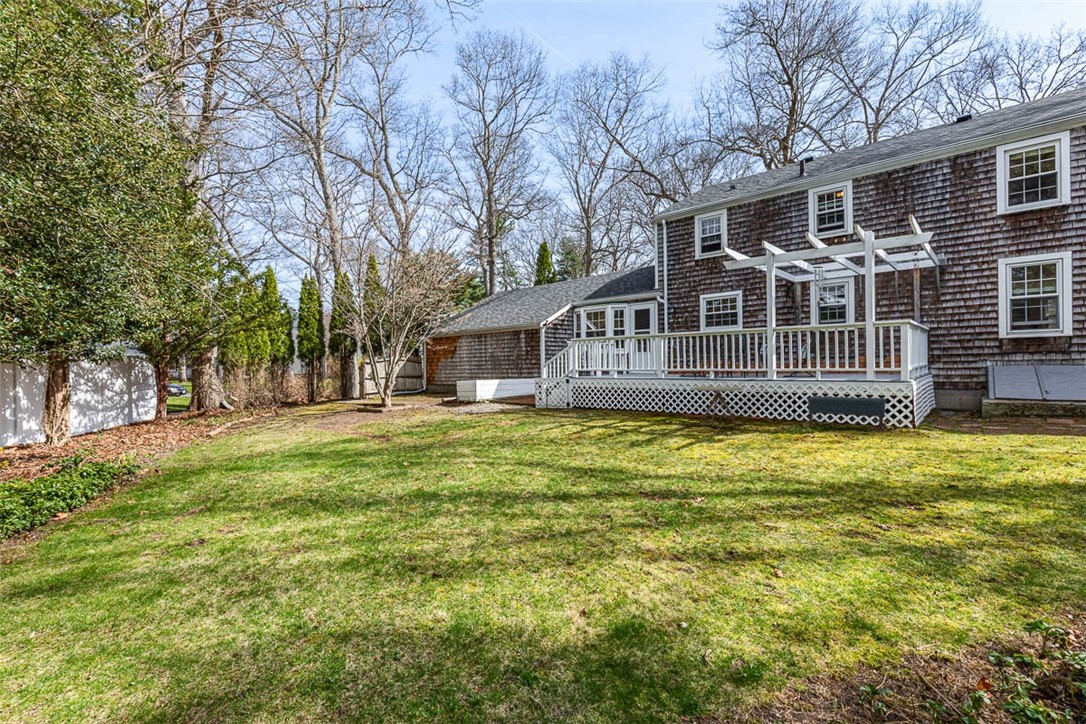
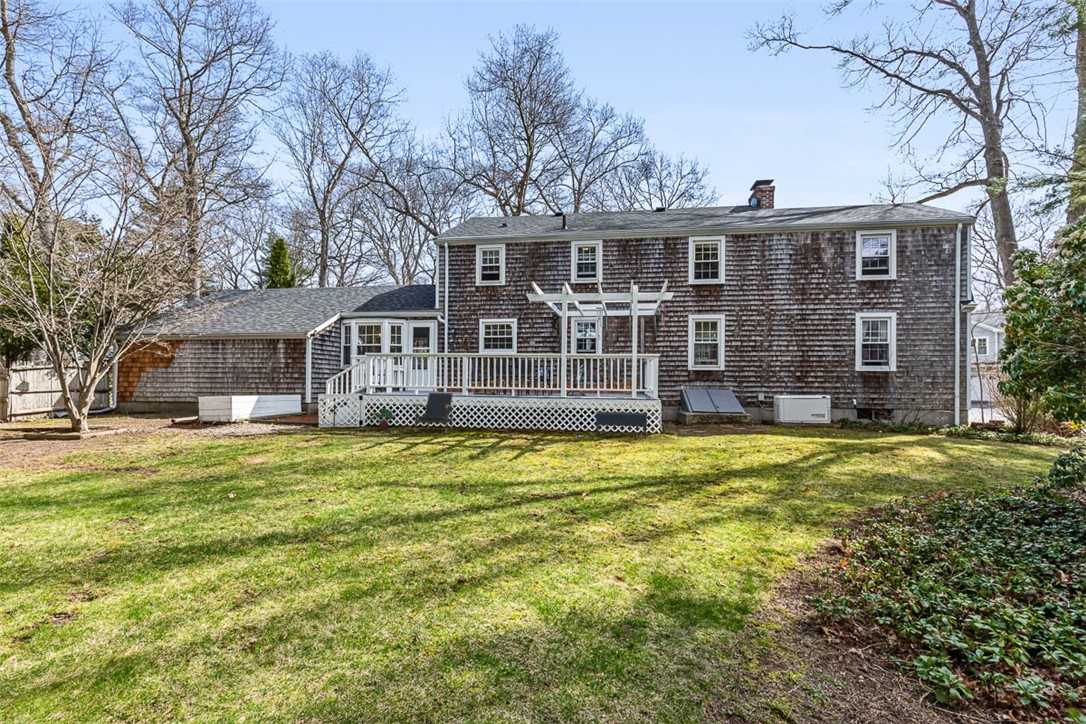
lounge chair: none [608,375,649,417] -> present [415,393,453,433]
round table: present [693,386,744,422] -> none [502,403,545,436]
potted plant: none [564,390,595,412] -> present [365,408,396,430]

